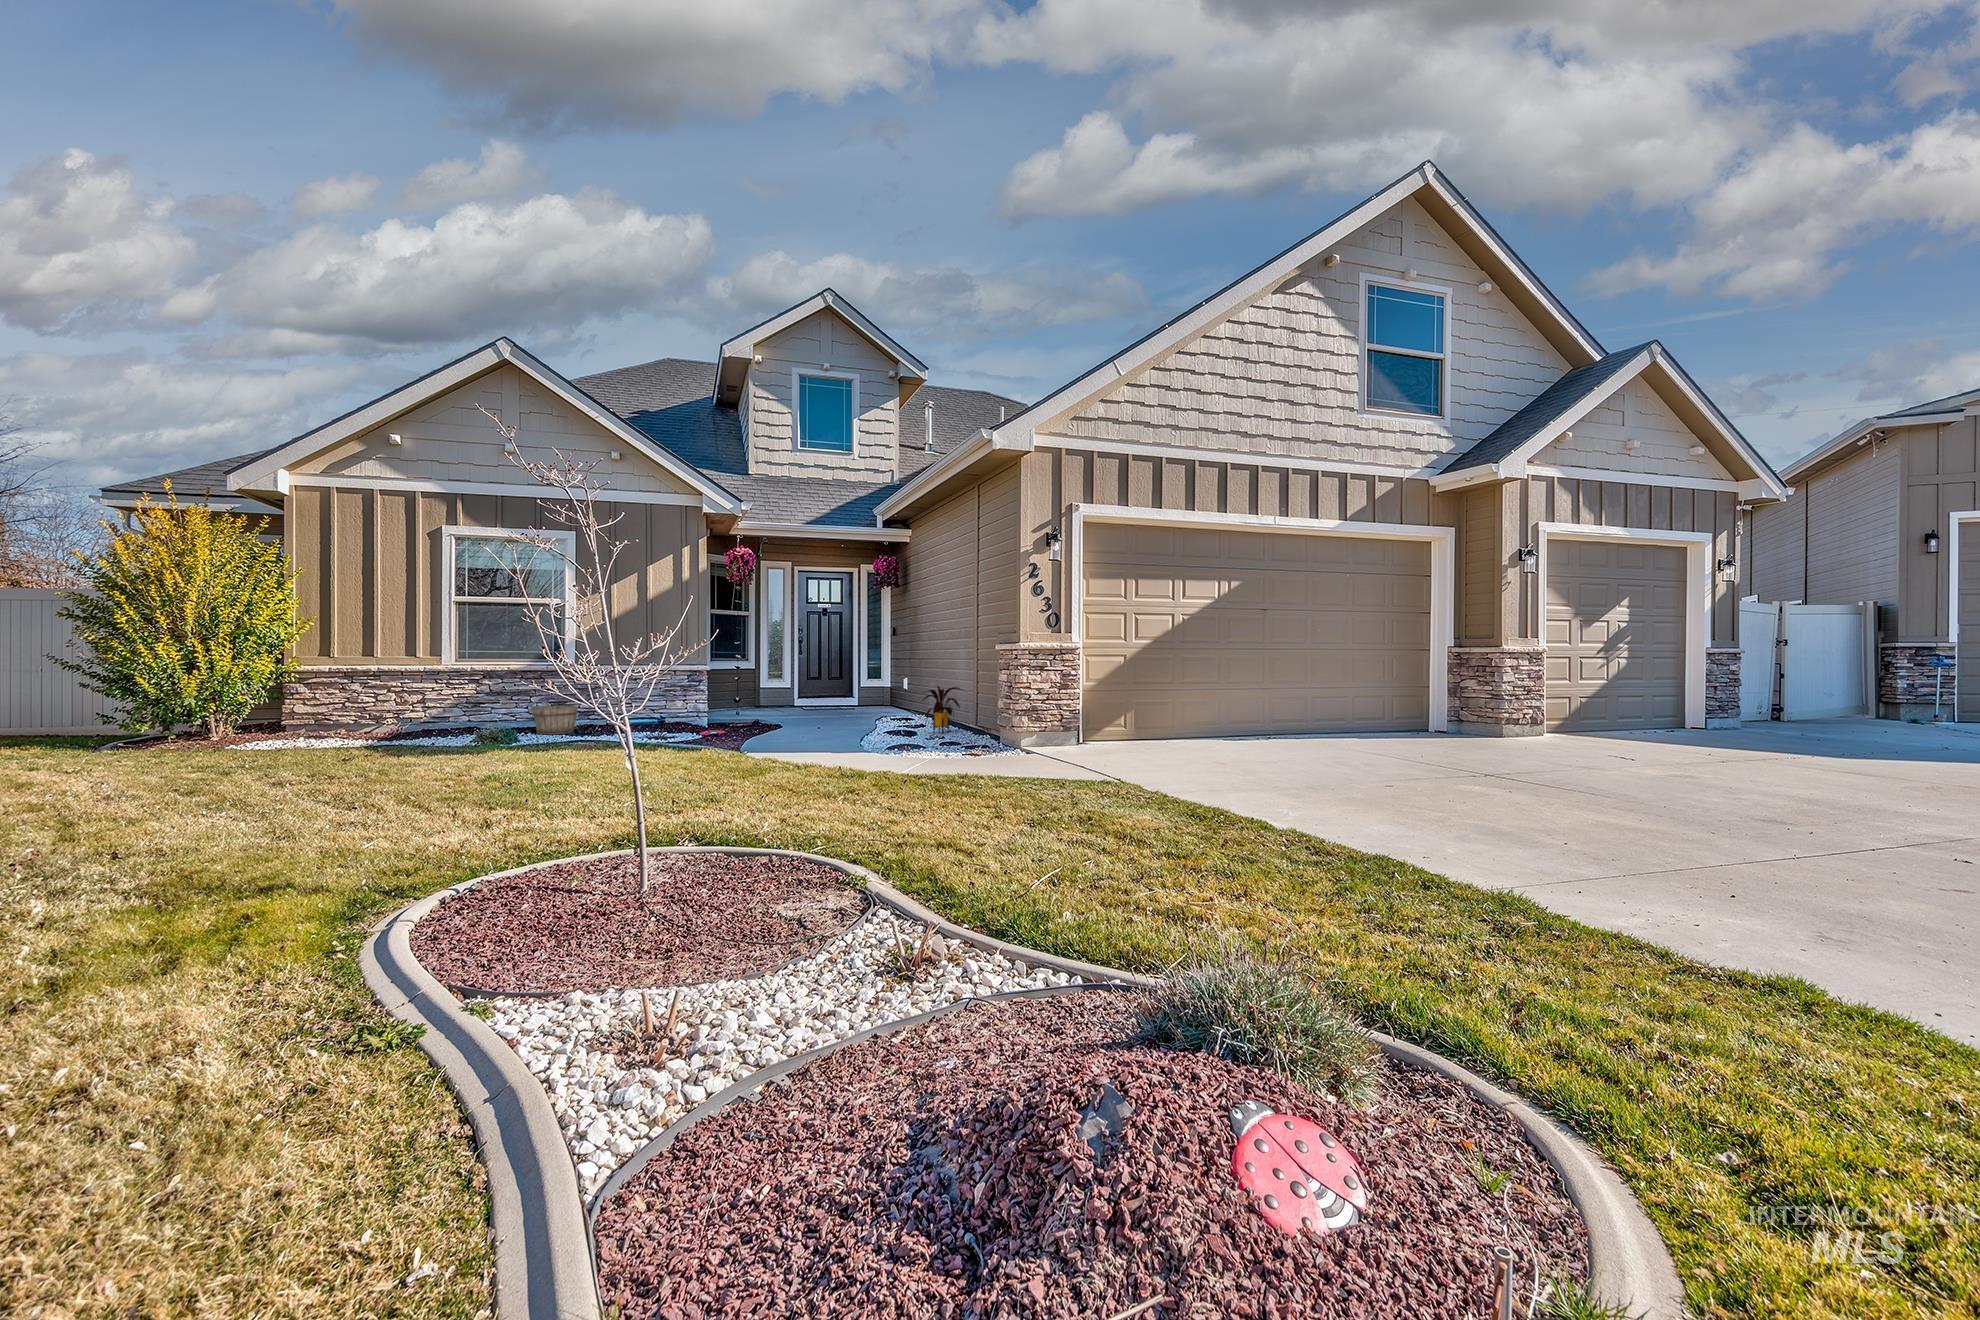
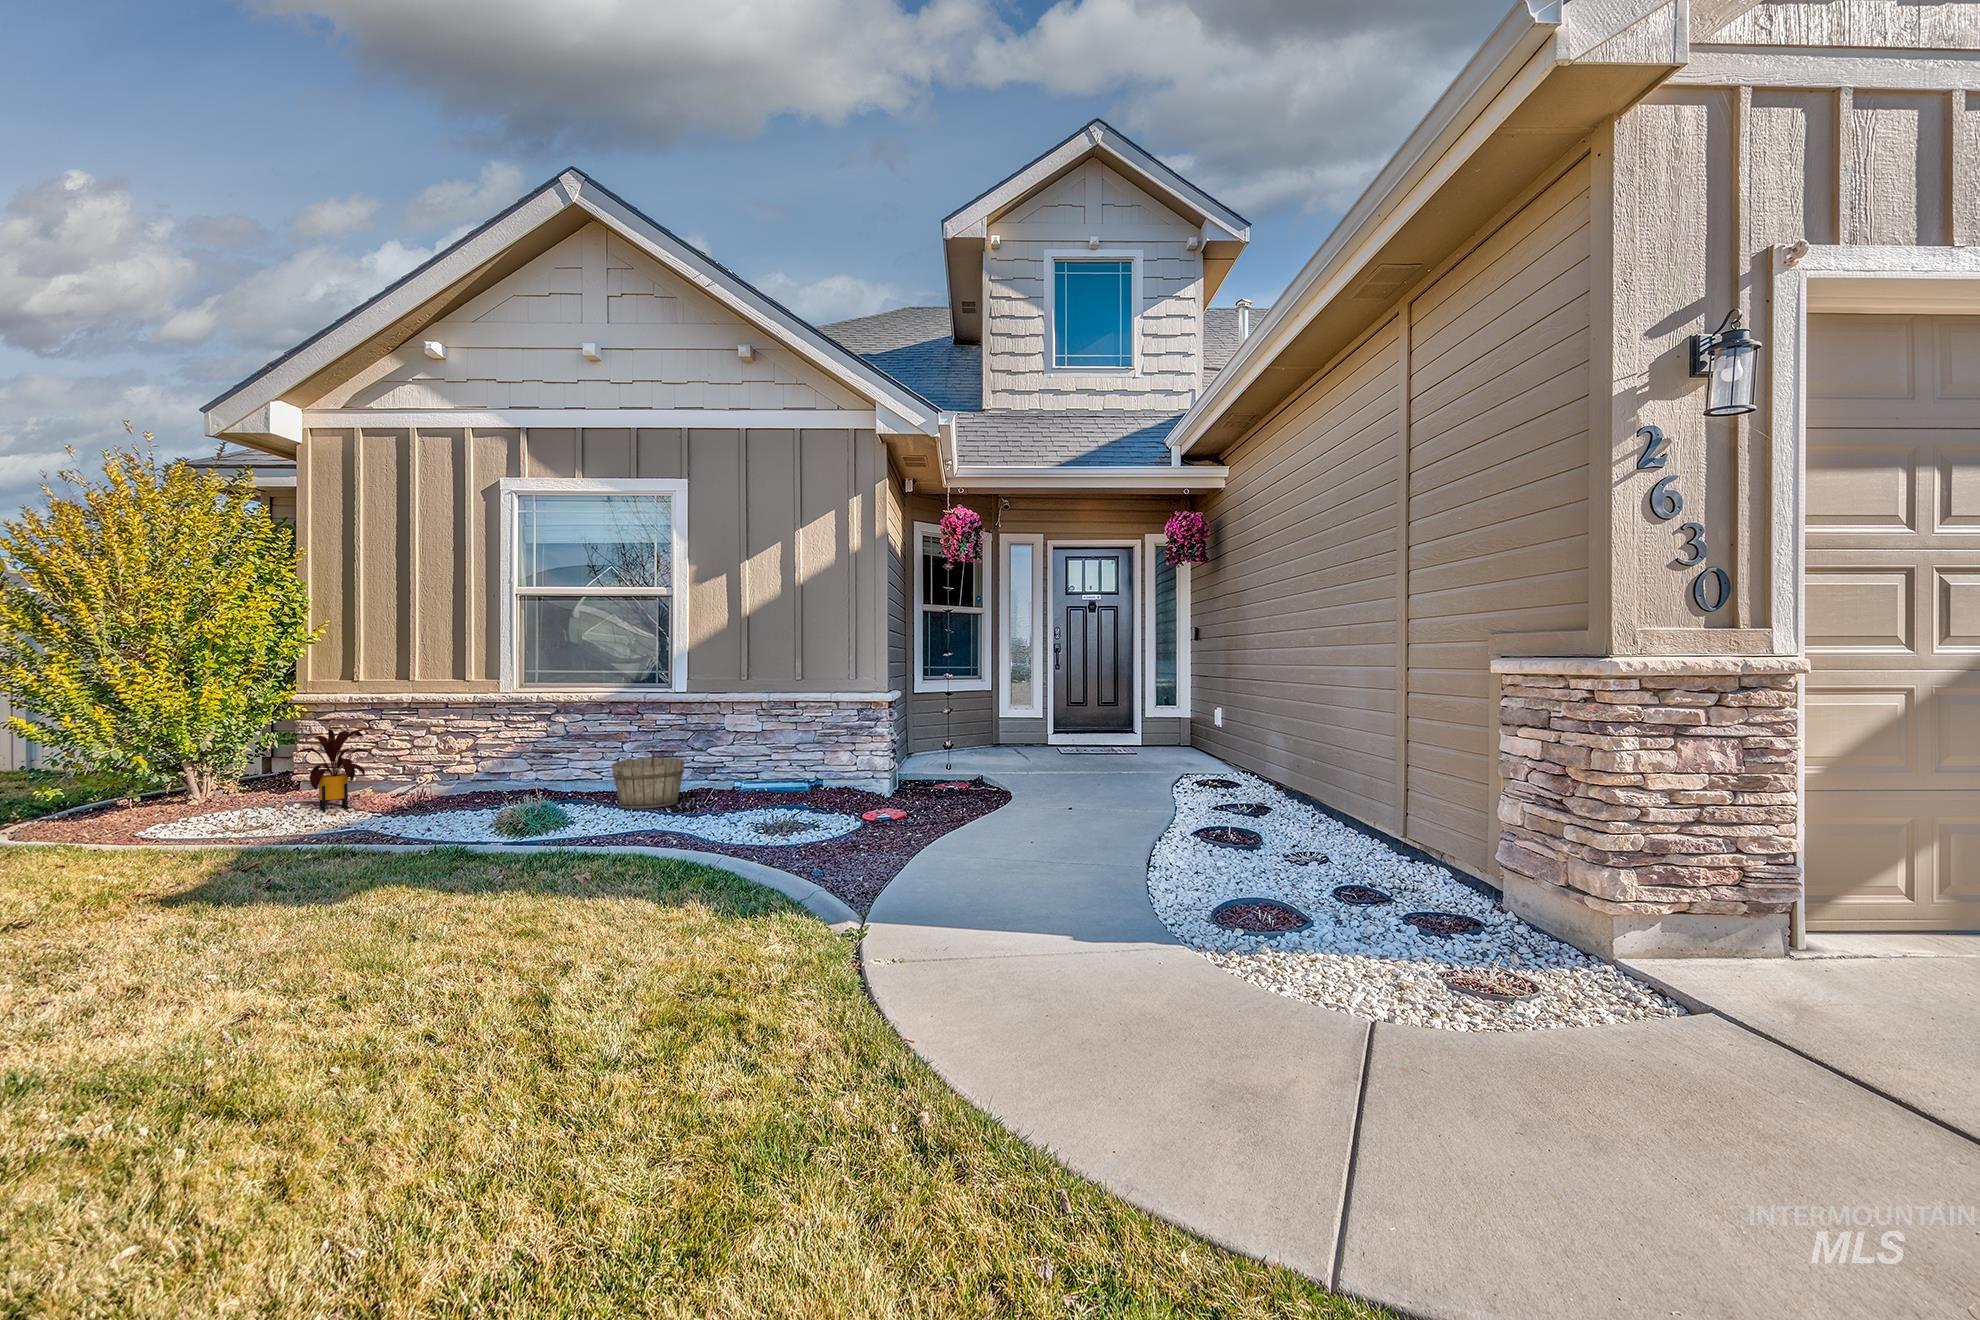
house plant: present [923,686,963,733] -> present [285,728,381,812]

